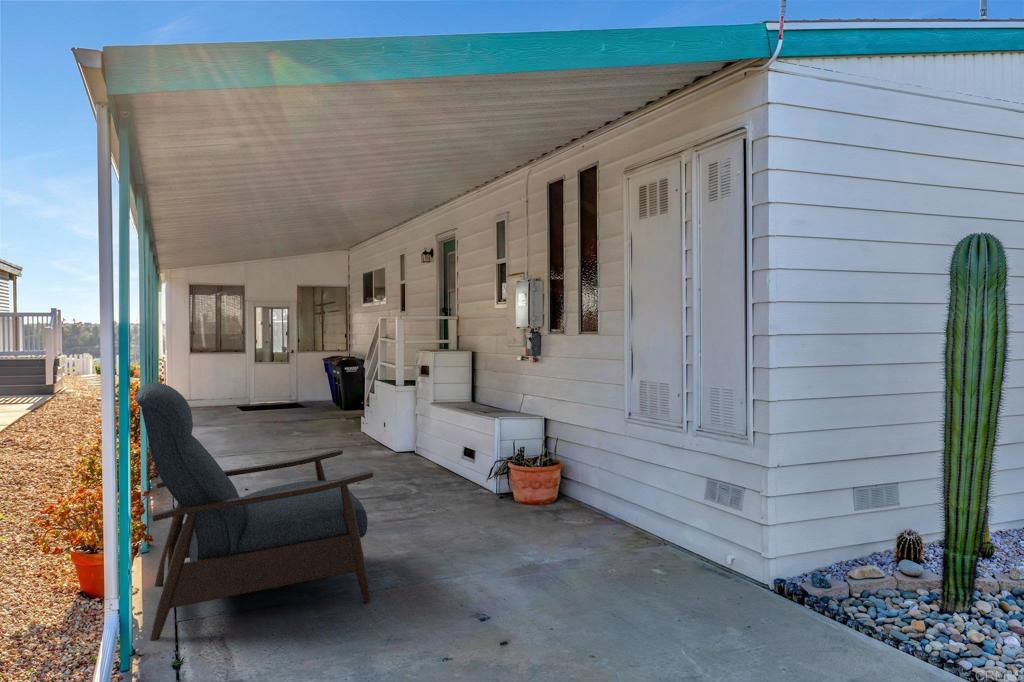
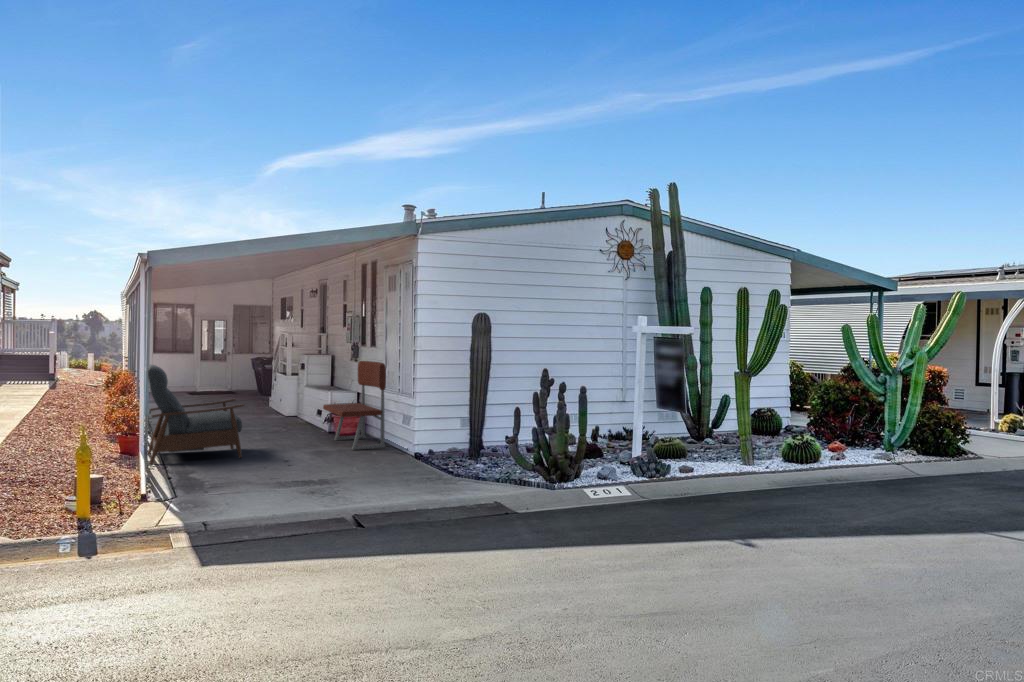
bench: none [503,361,654,556] -> present [323,361,386,450]

